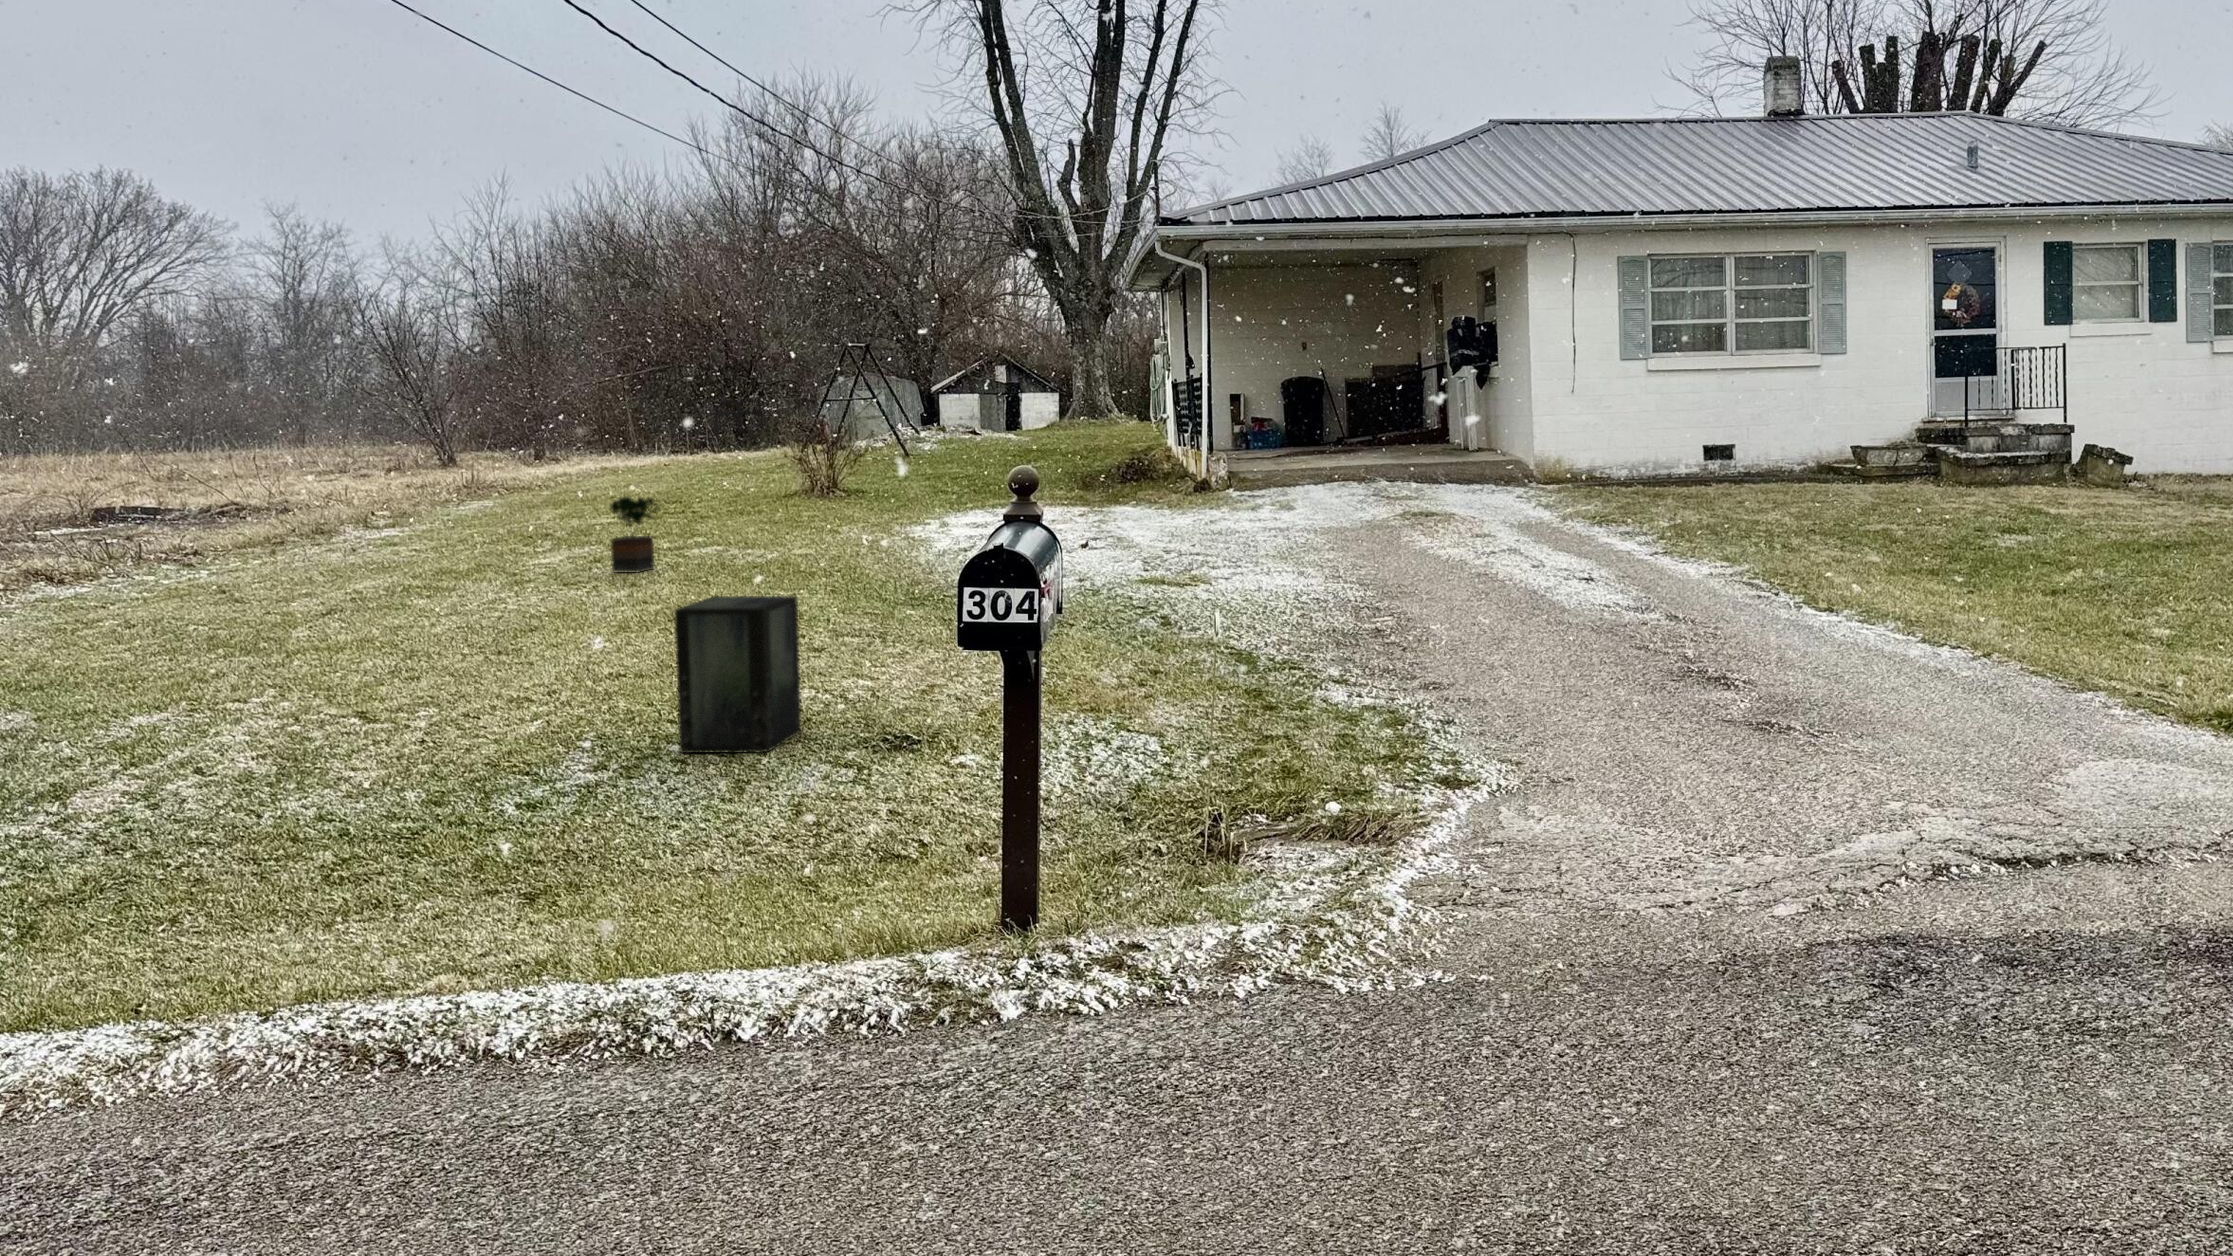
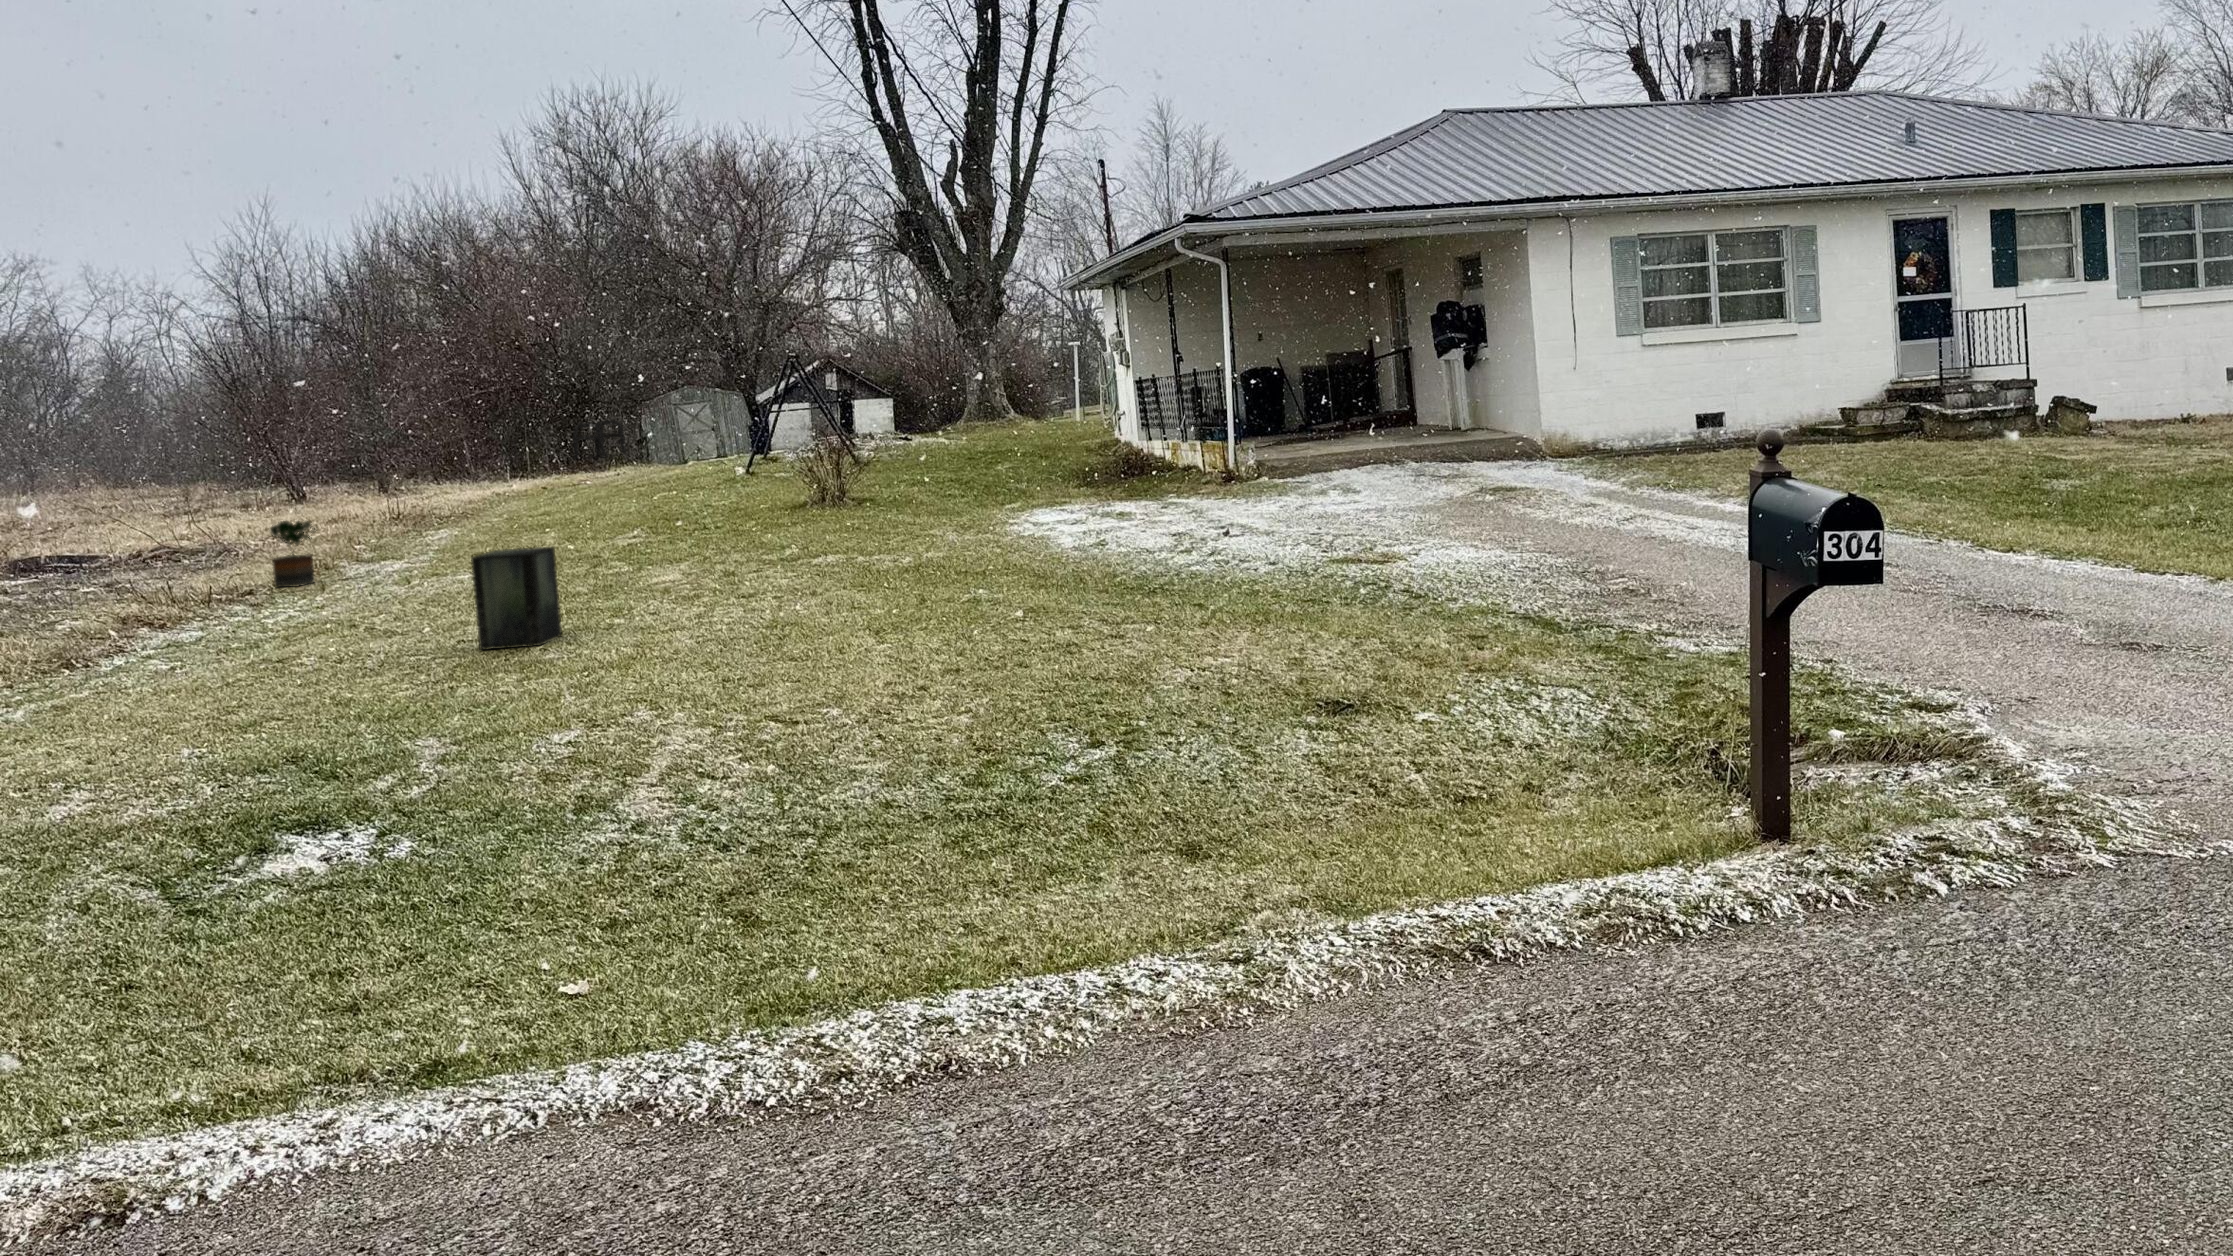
potted tree: present [610,496,659,573] -> present [270,521,317,587]
storage box: present [674,596,801,753] -> present [471,547,562,650]

